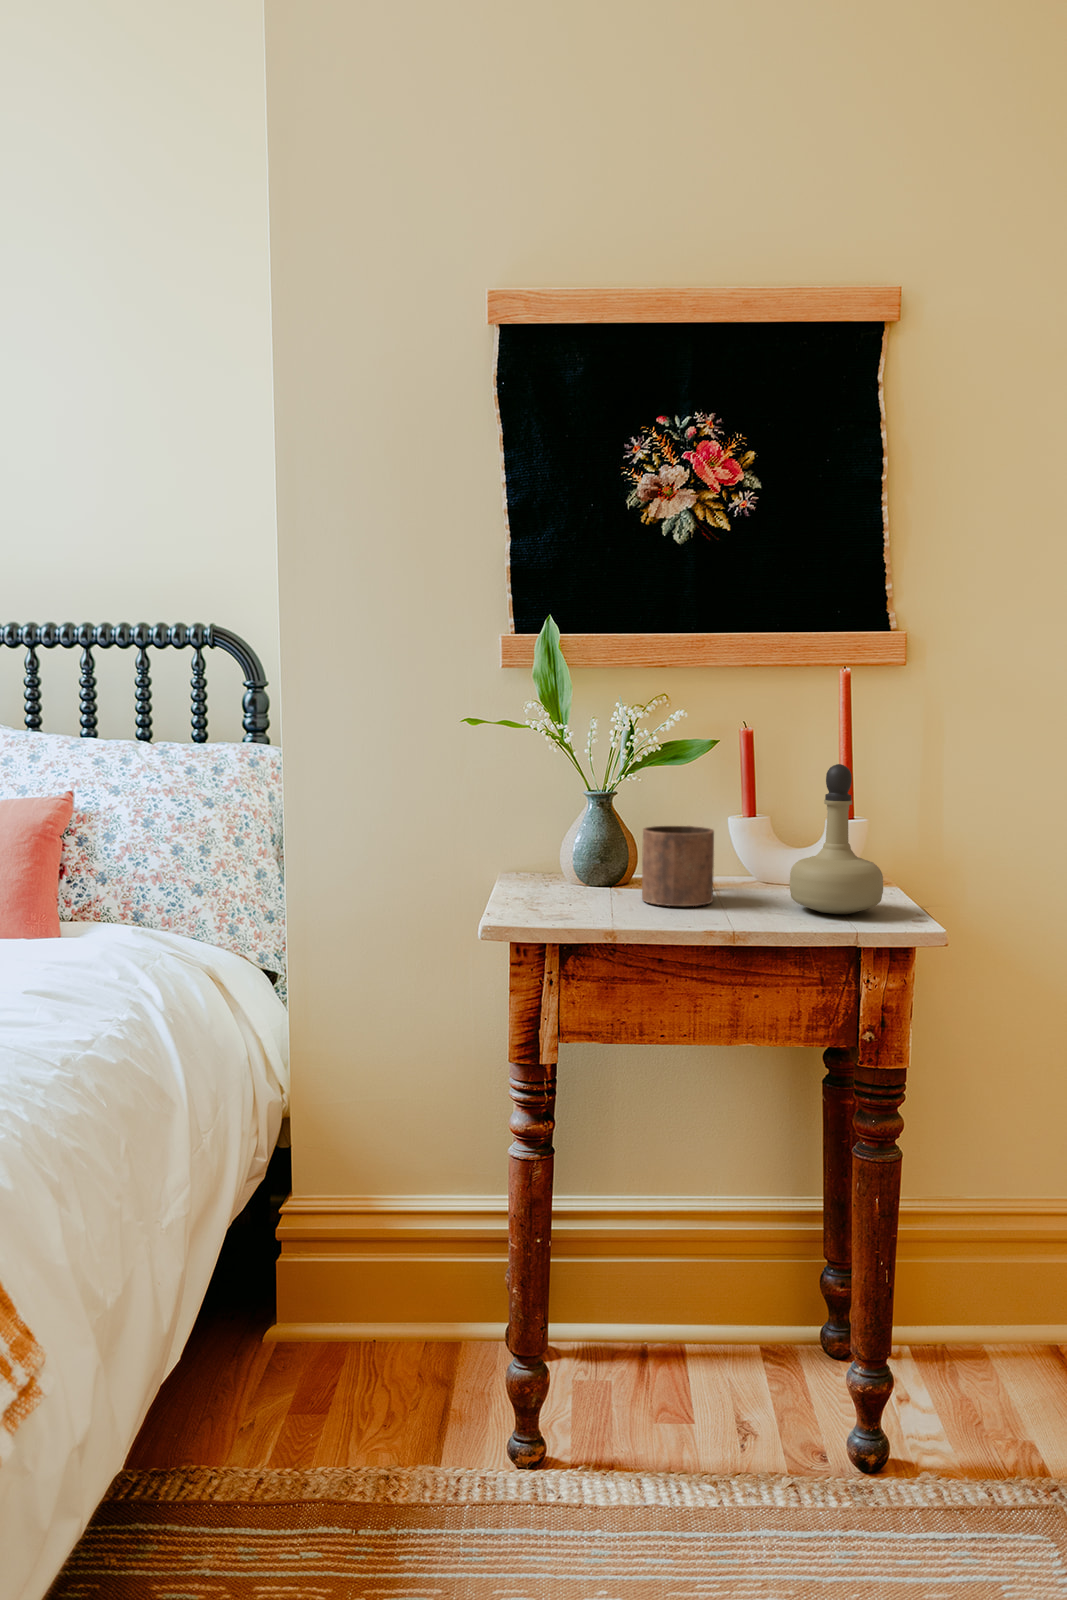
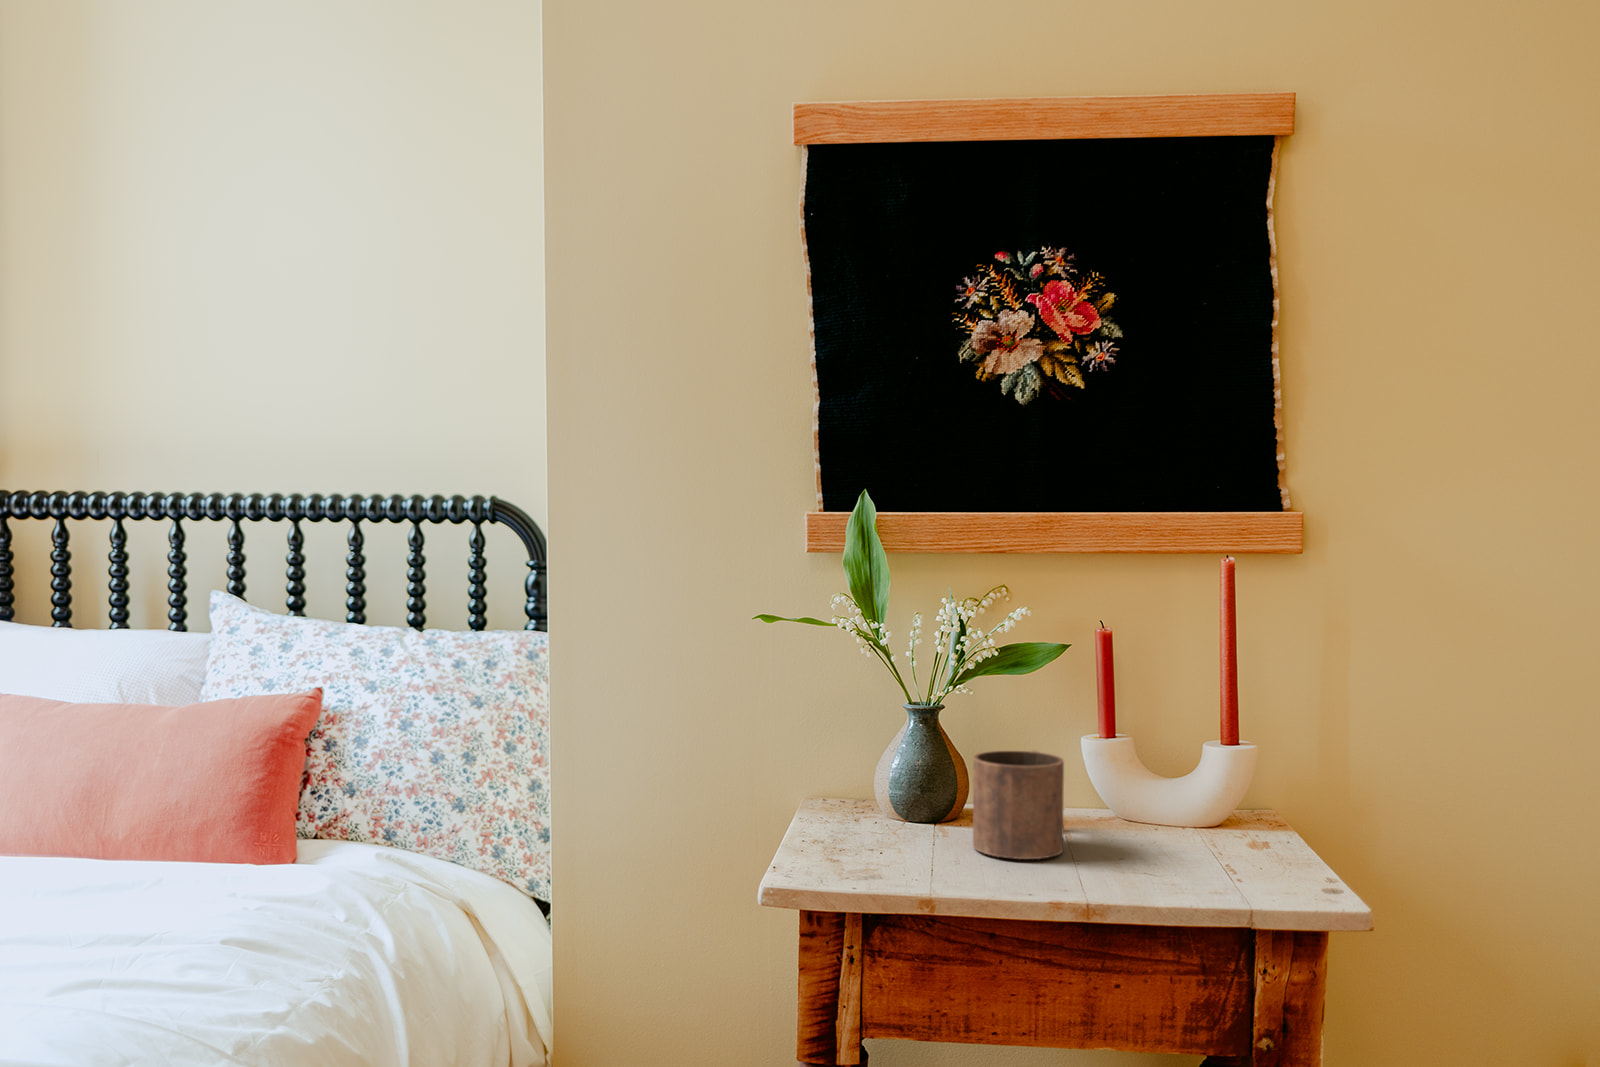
perfume bottle: present [789,764,883,914] -> none [1161,681,1285,877]

